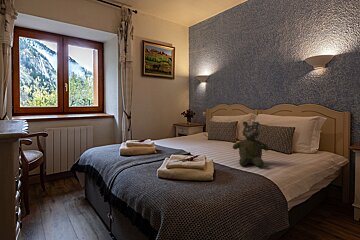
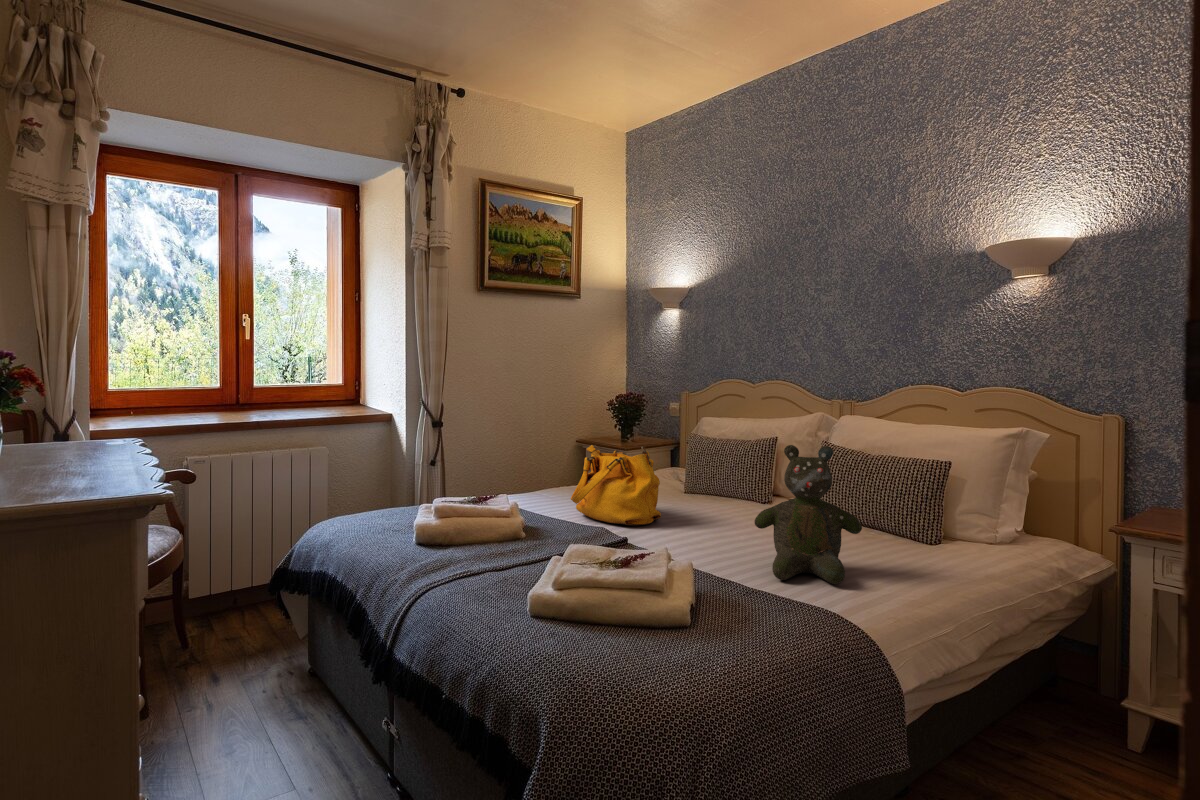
handbag: none [171,124,201,149] -> present [571,445,661,525]

